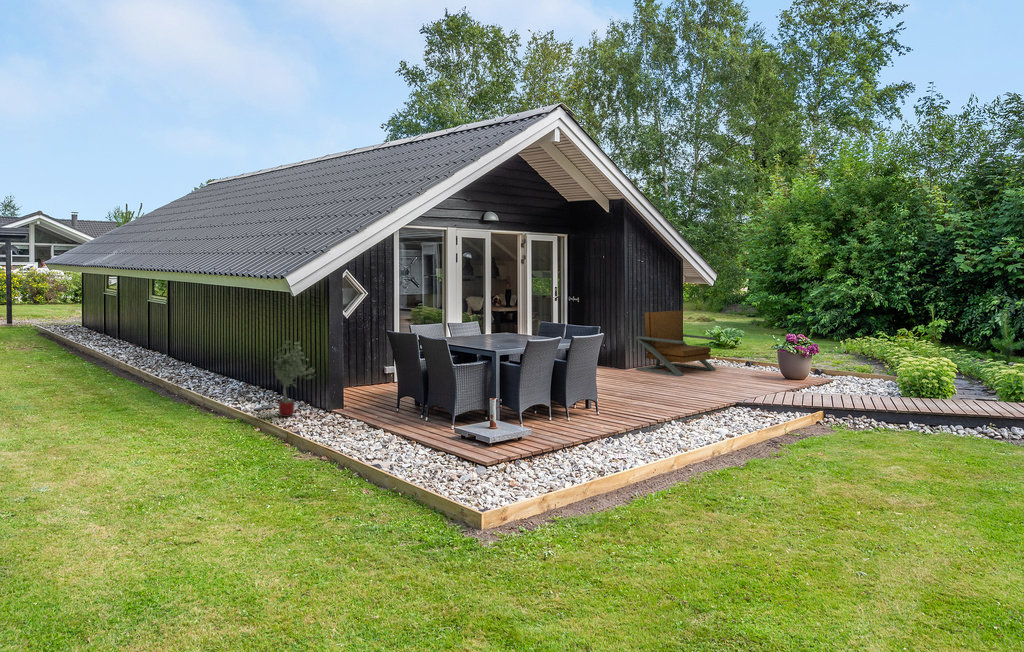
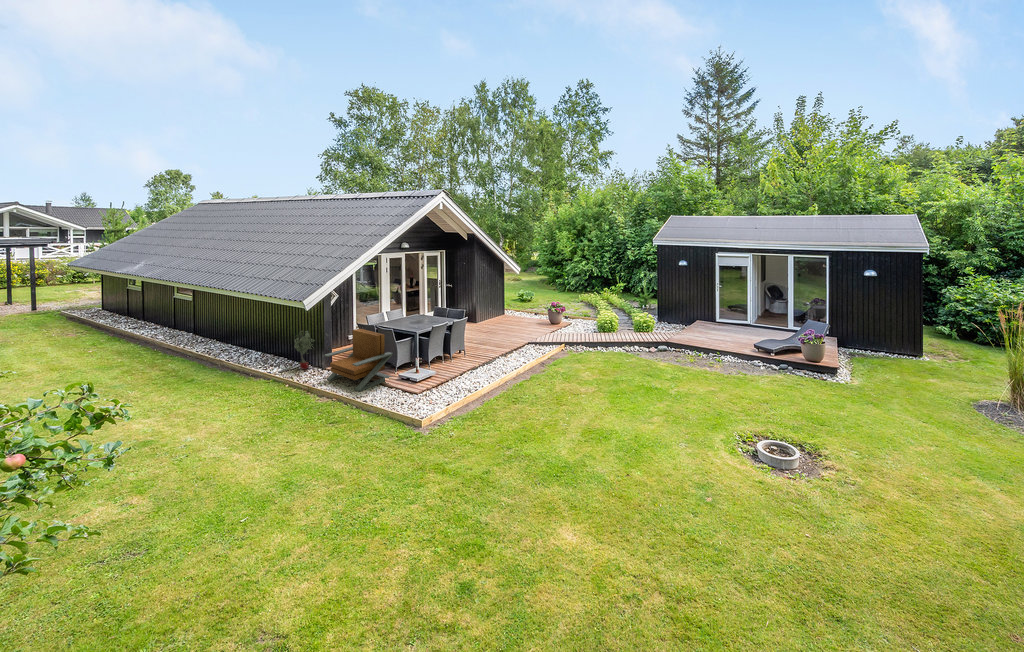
lounge chair: present [635,311,717,376] -> present [324,329,393,392]

